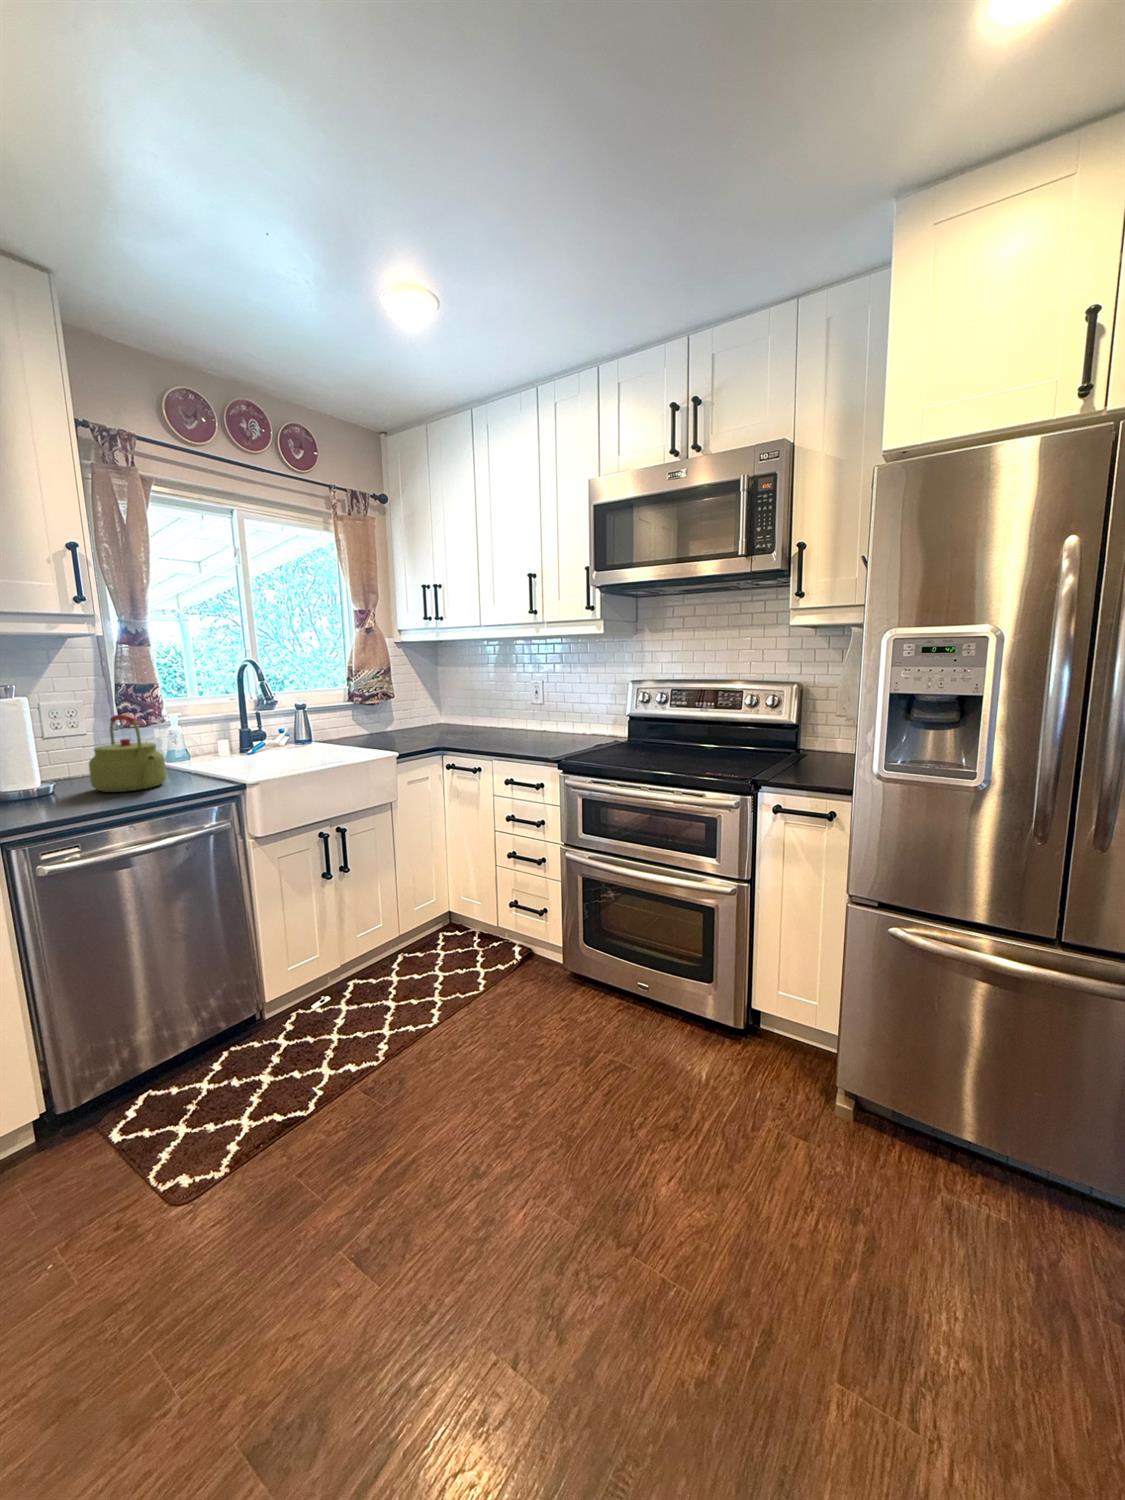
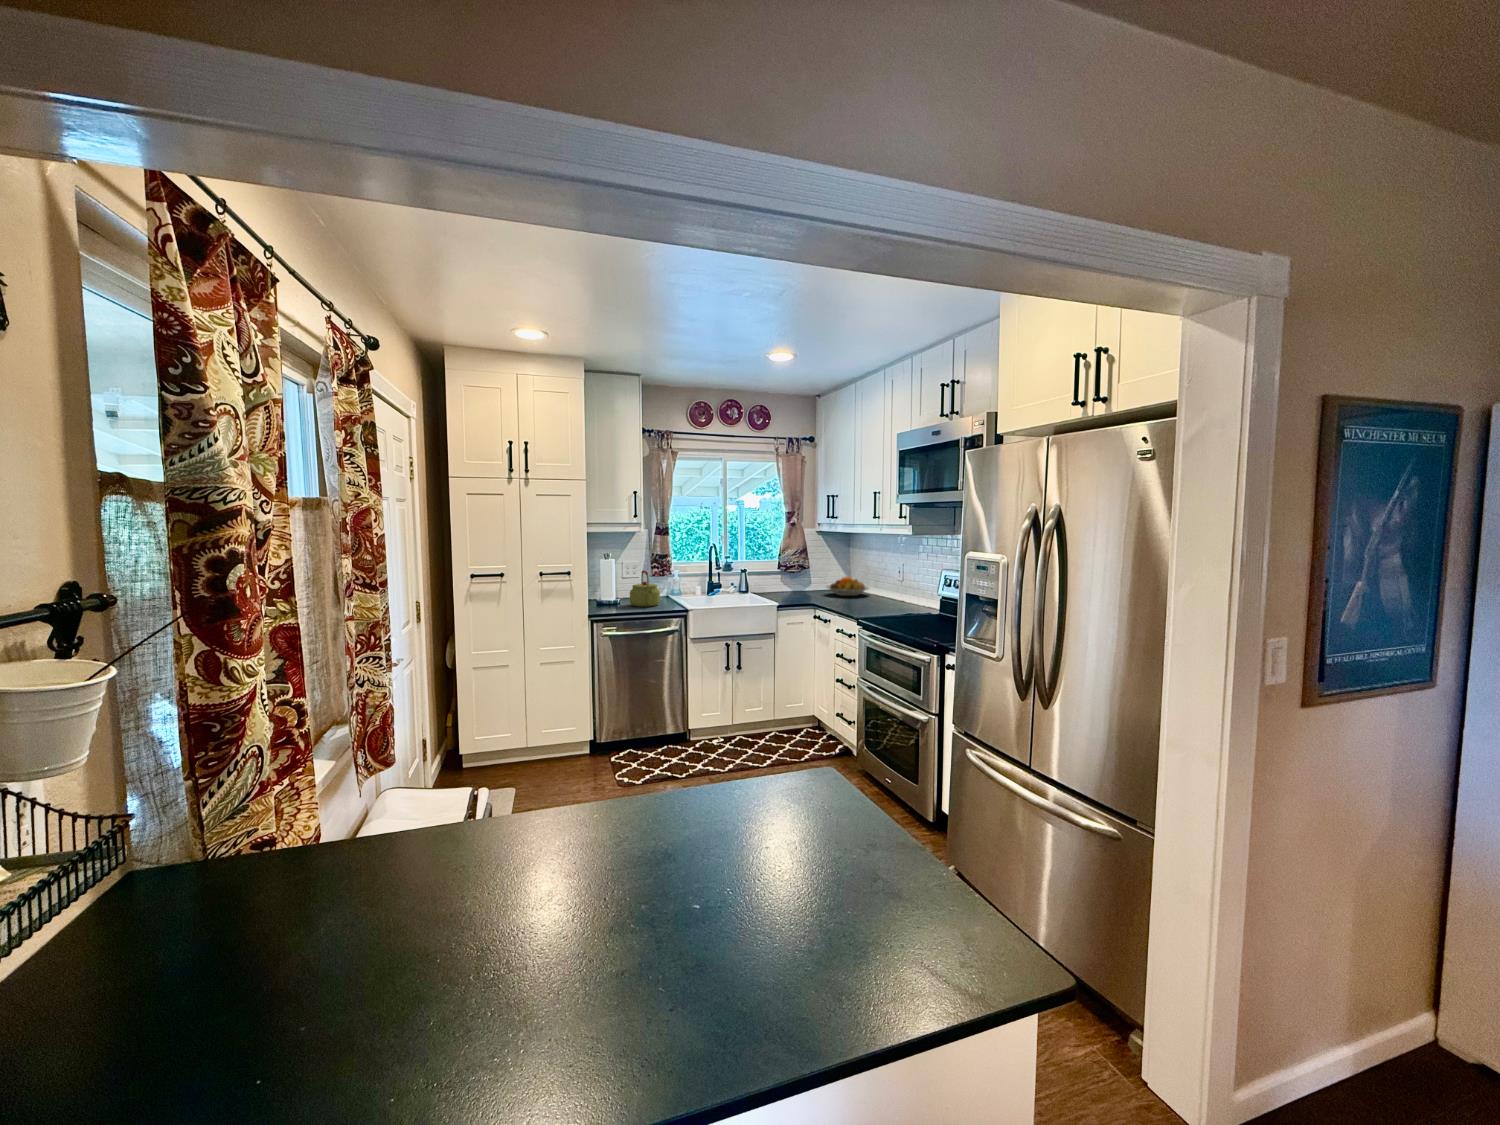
fruit bowl: none [431,705,495,734] -> present [826,577,869,596]

